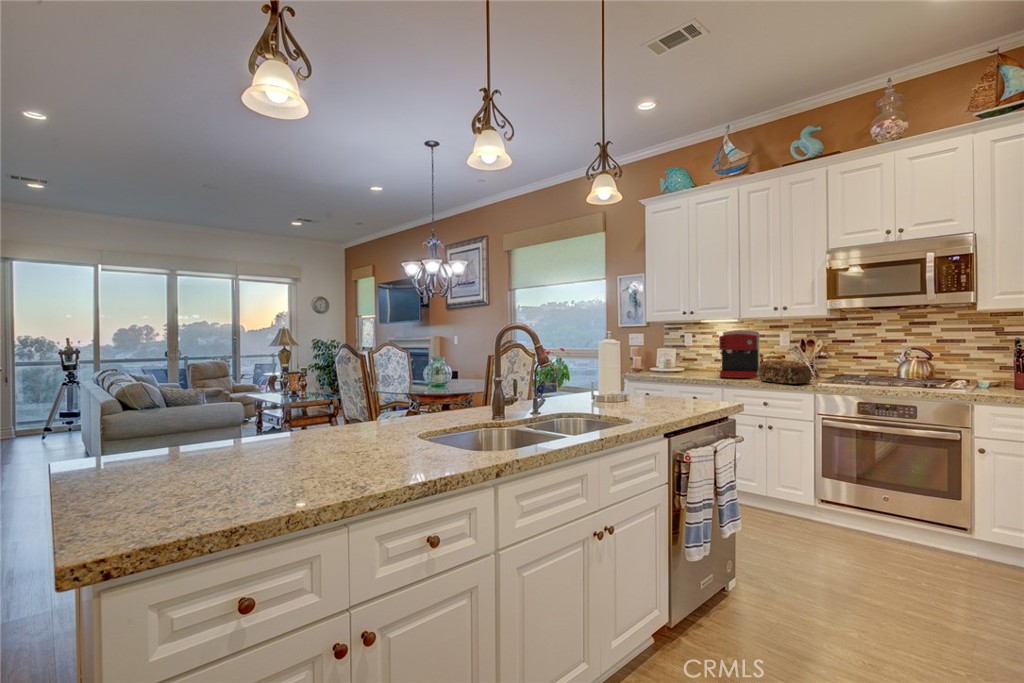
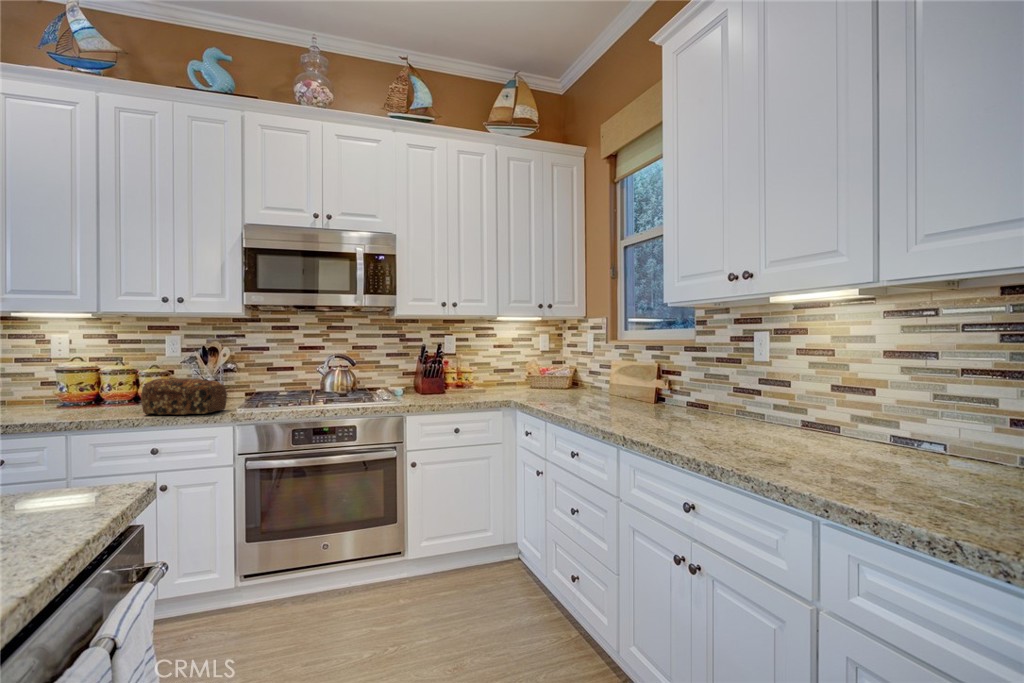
coffee maker: present [719,330,760,378] -> none [57,330,134,415]

